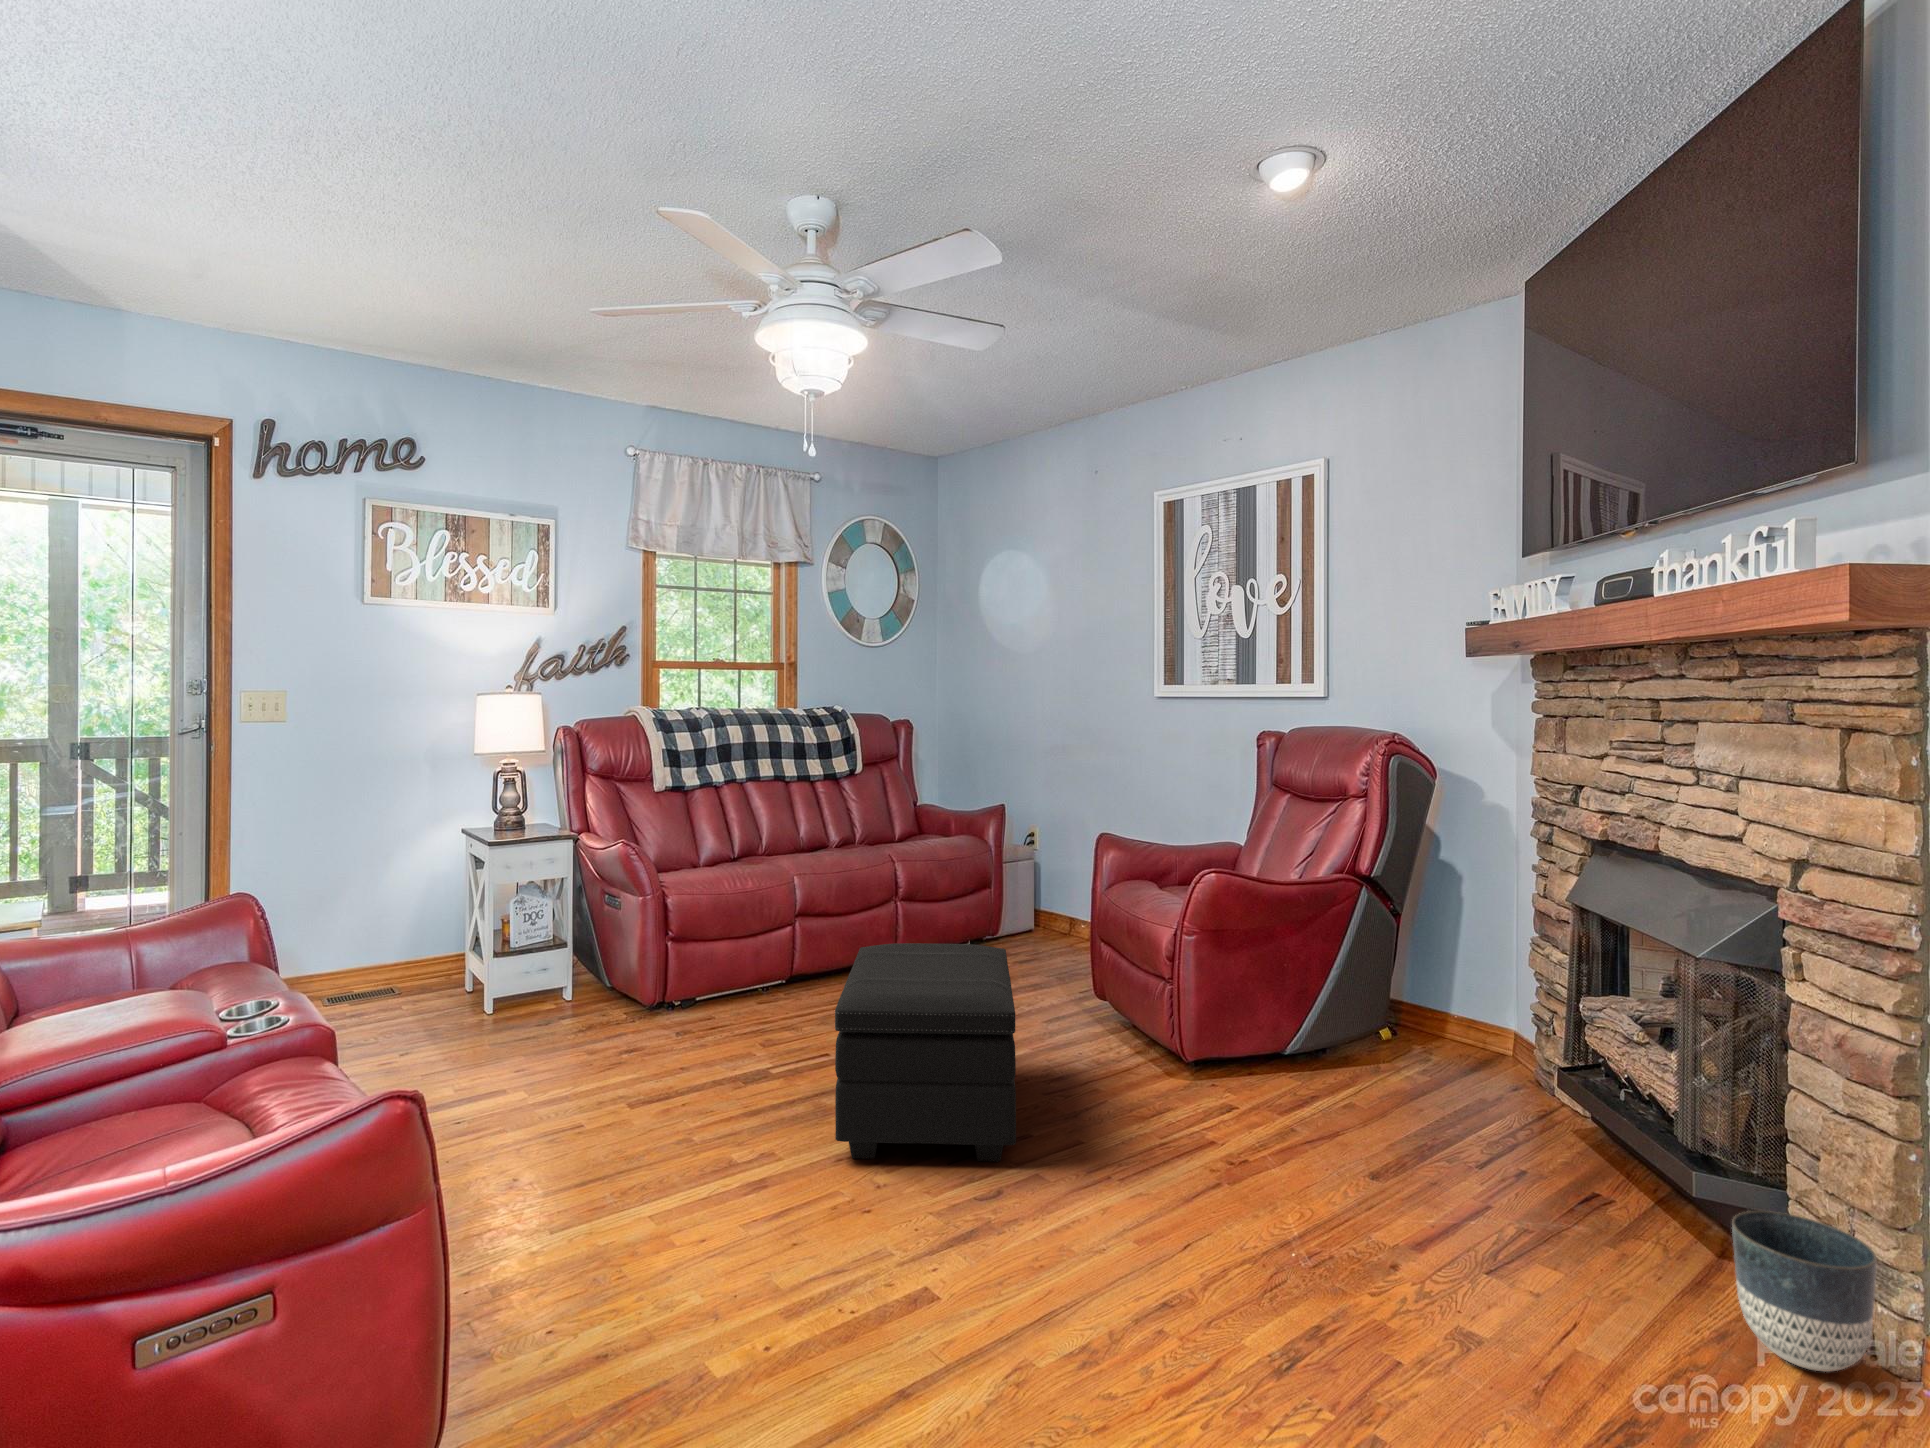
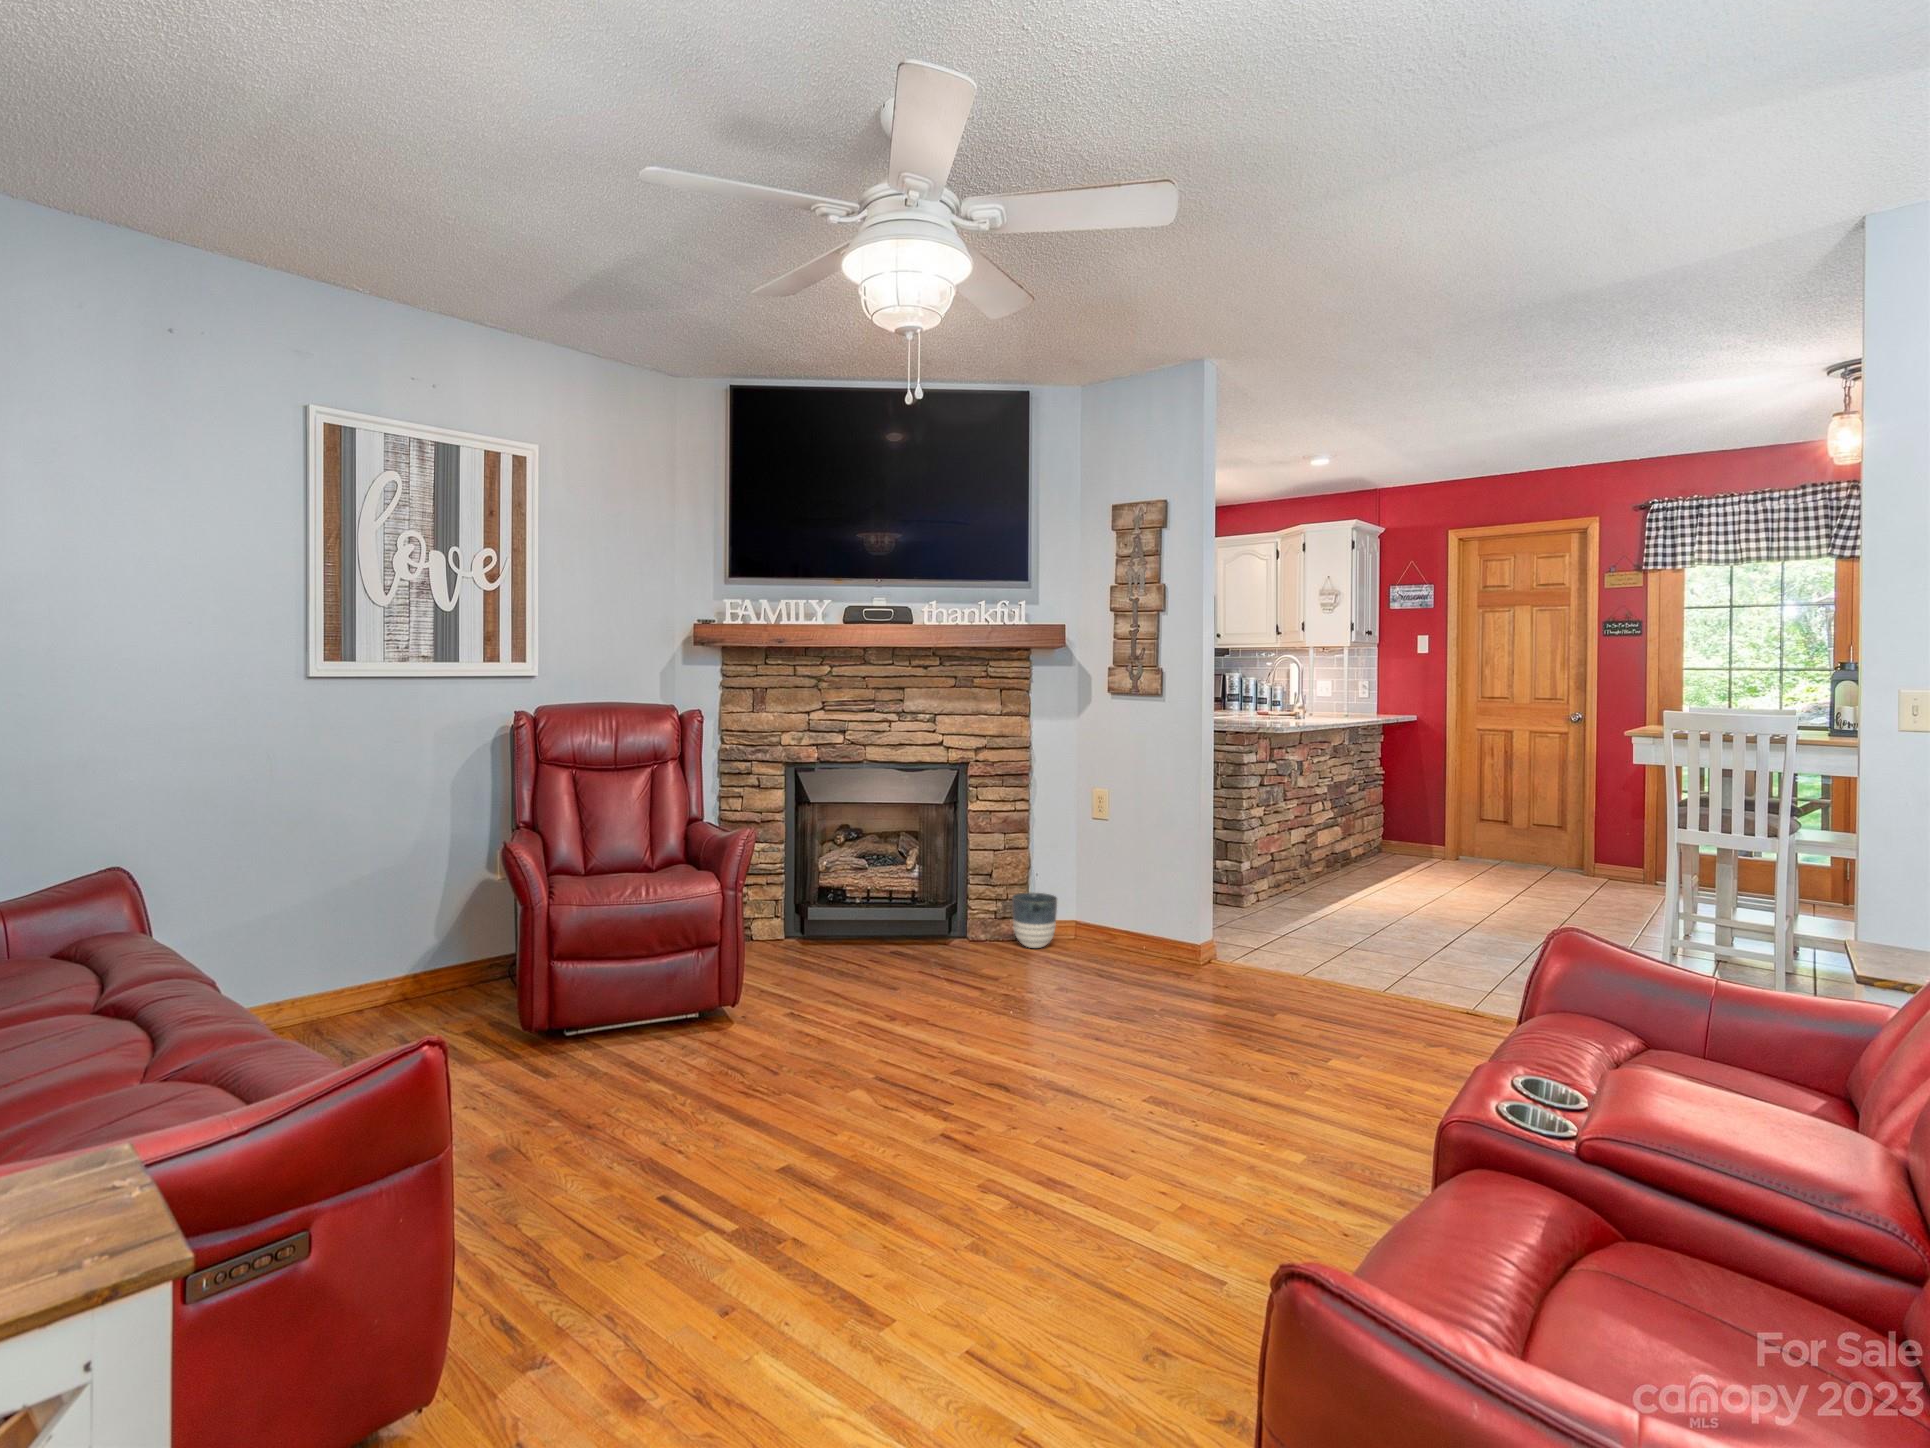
footstool: present [835,943,1016,1162] -> none [694,938,959,1148]

